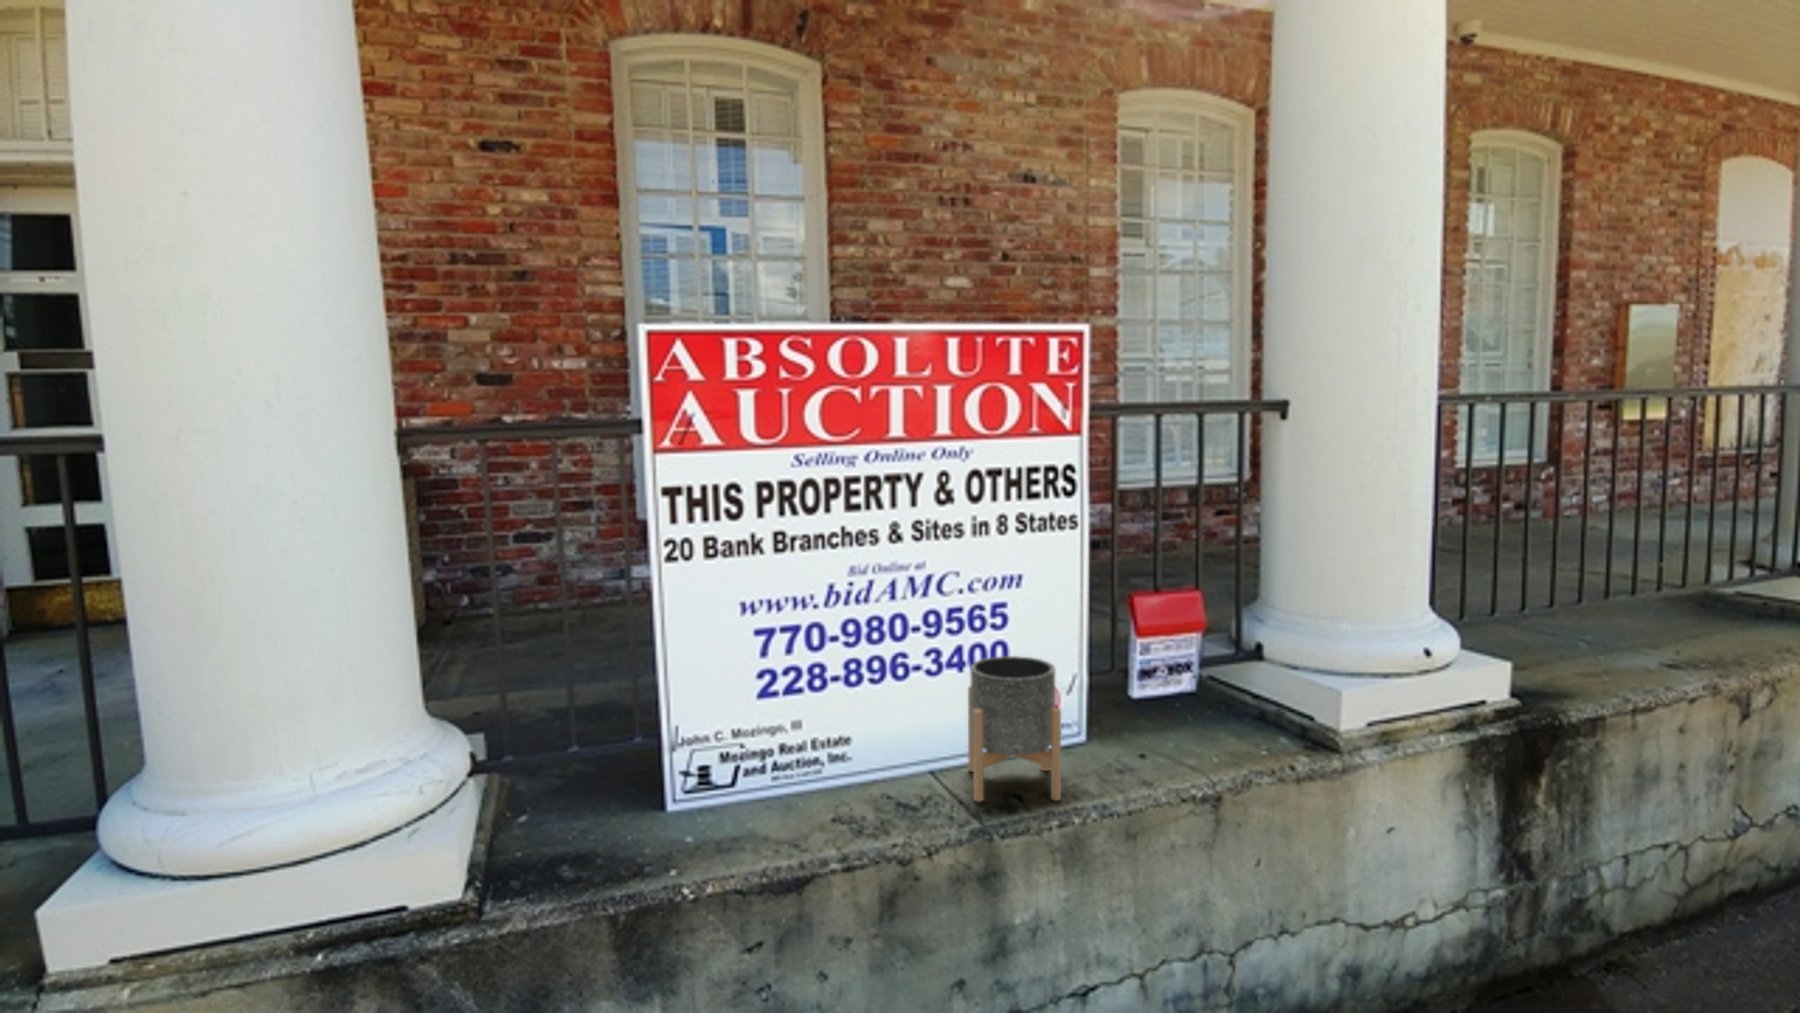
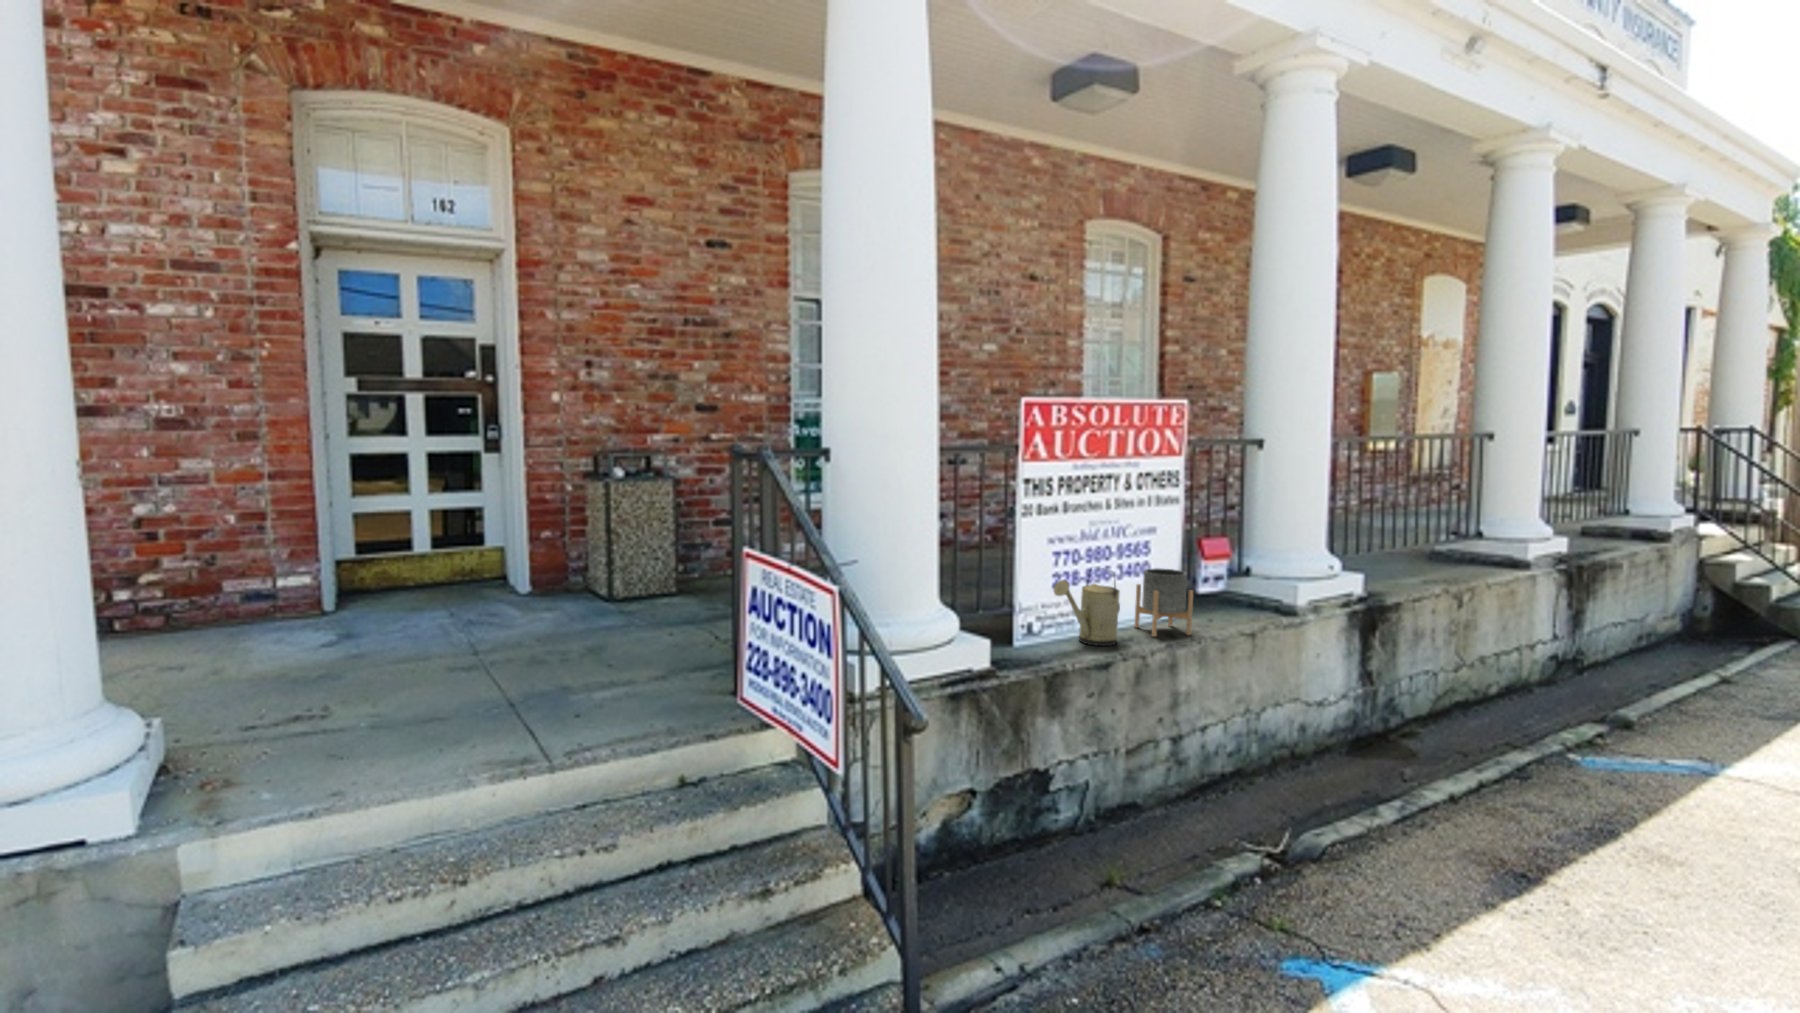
watering can: none [724,659,901,826] -> present [1053,568,1120,646]

